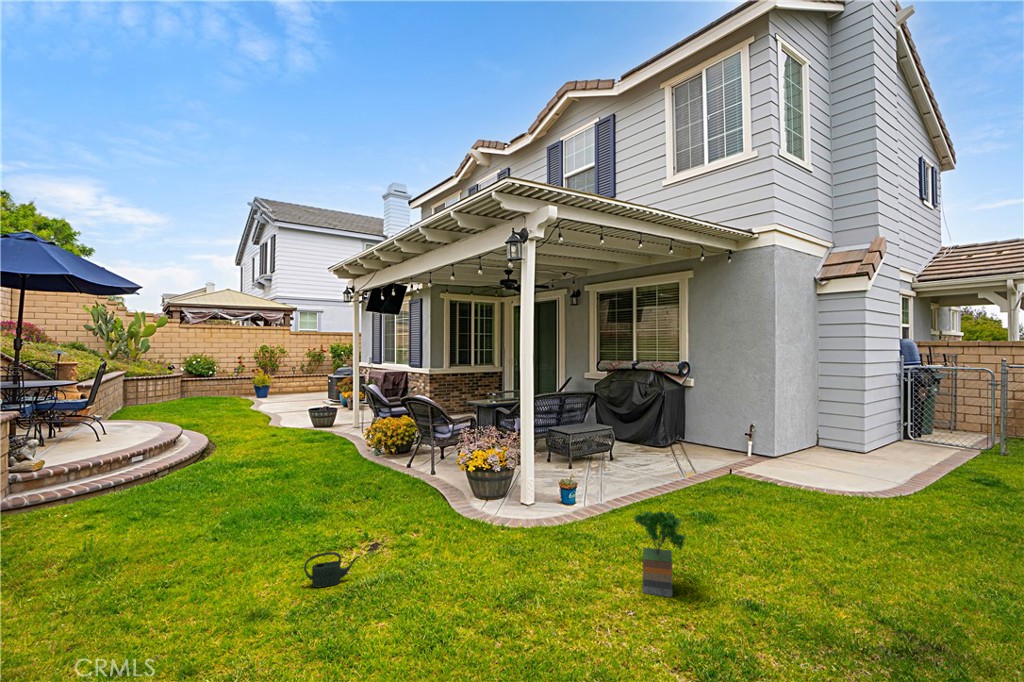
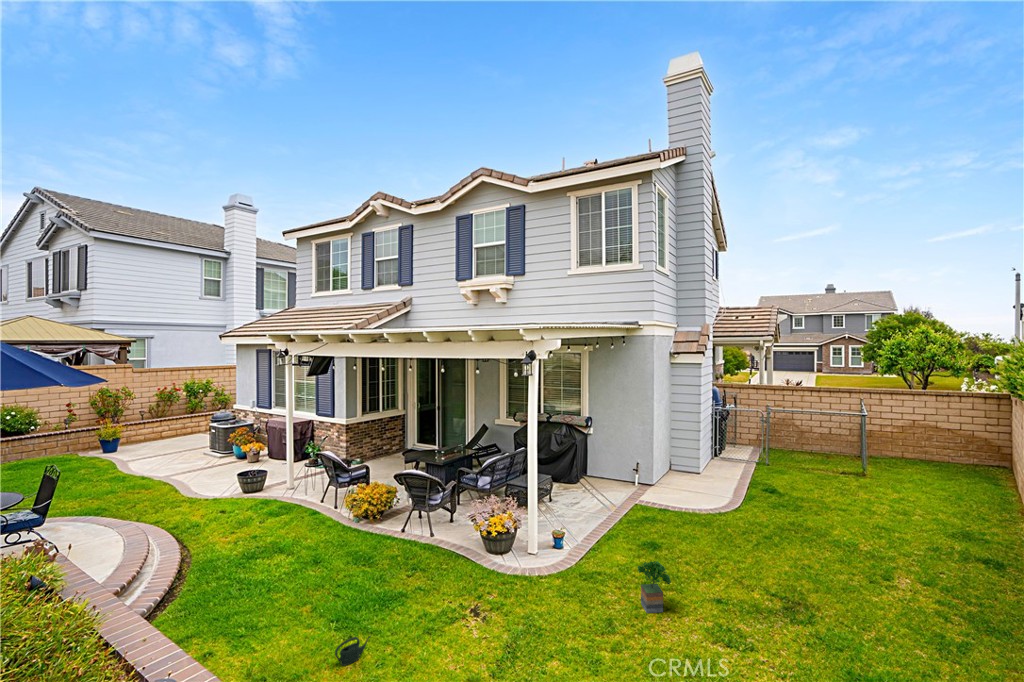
watering can: present [304,552,360,588] -> present [335,636,371,666]

